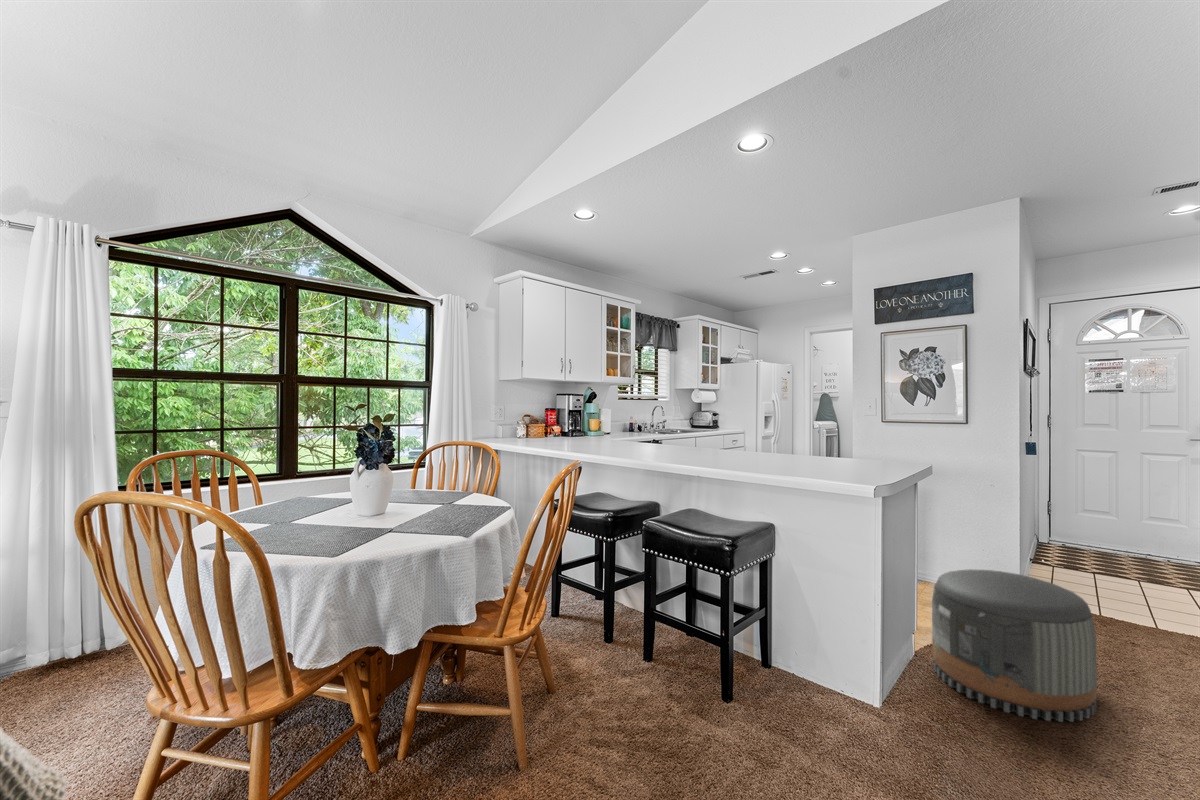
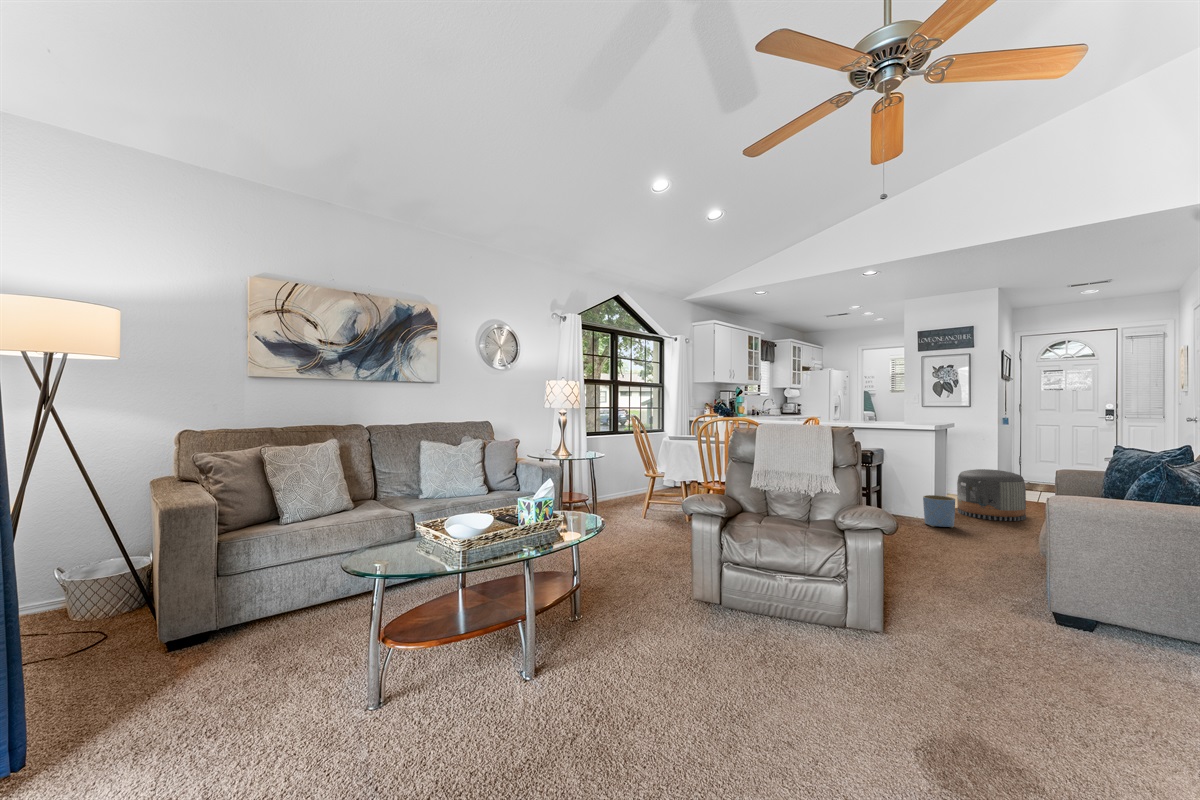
planter: none [834,658,915,769] -> present [923,495,955,528]

